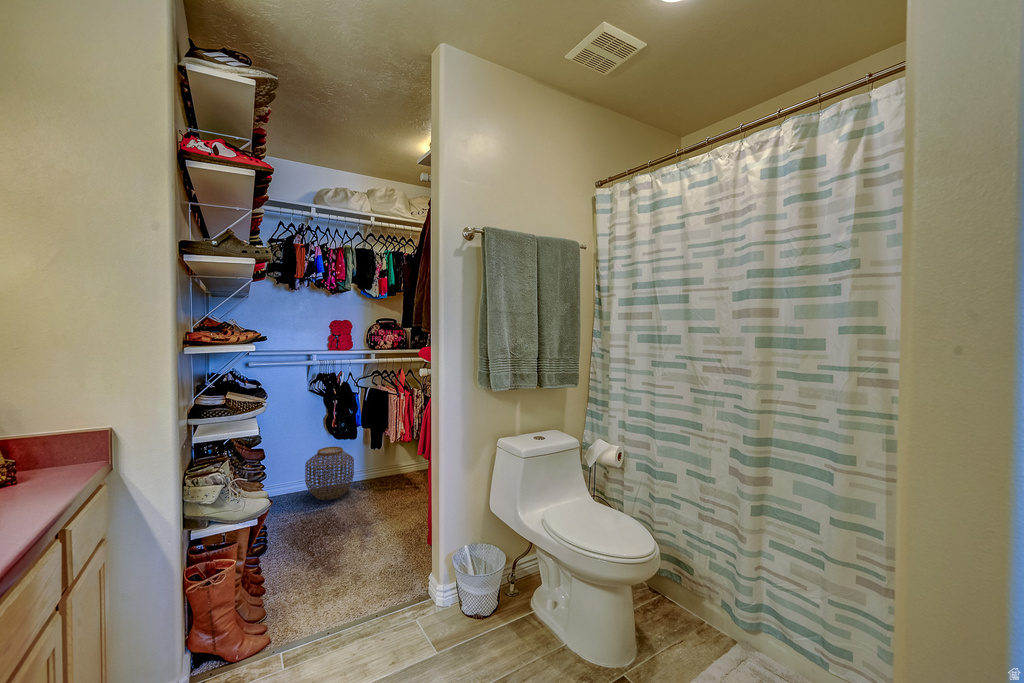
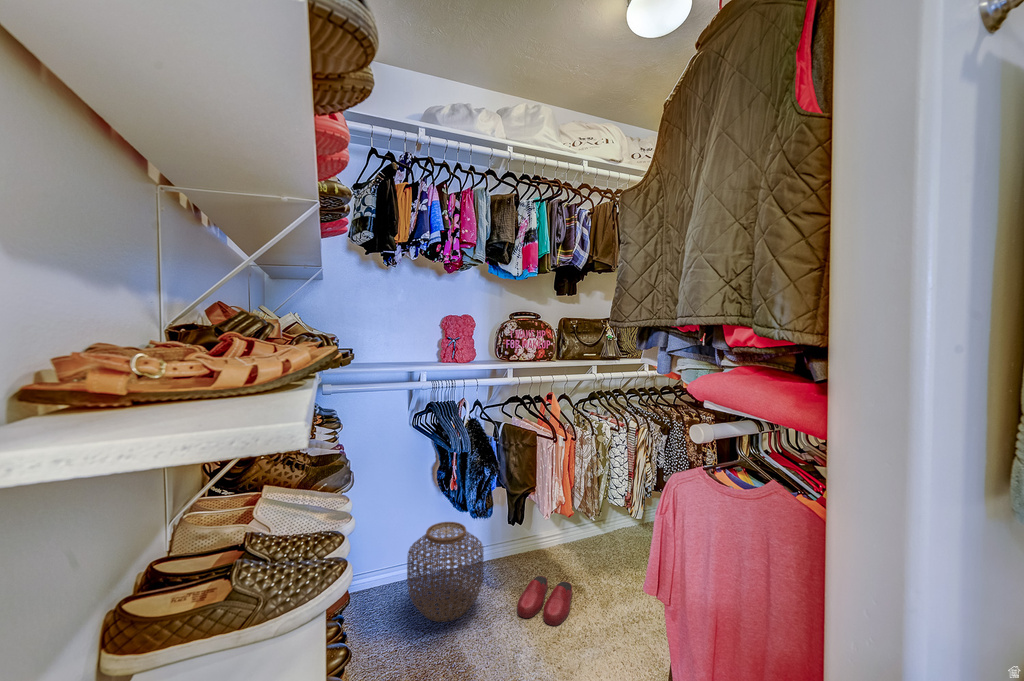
slippers: none [373,479,410,498] -> present [517,576,572,626]

